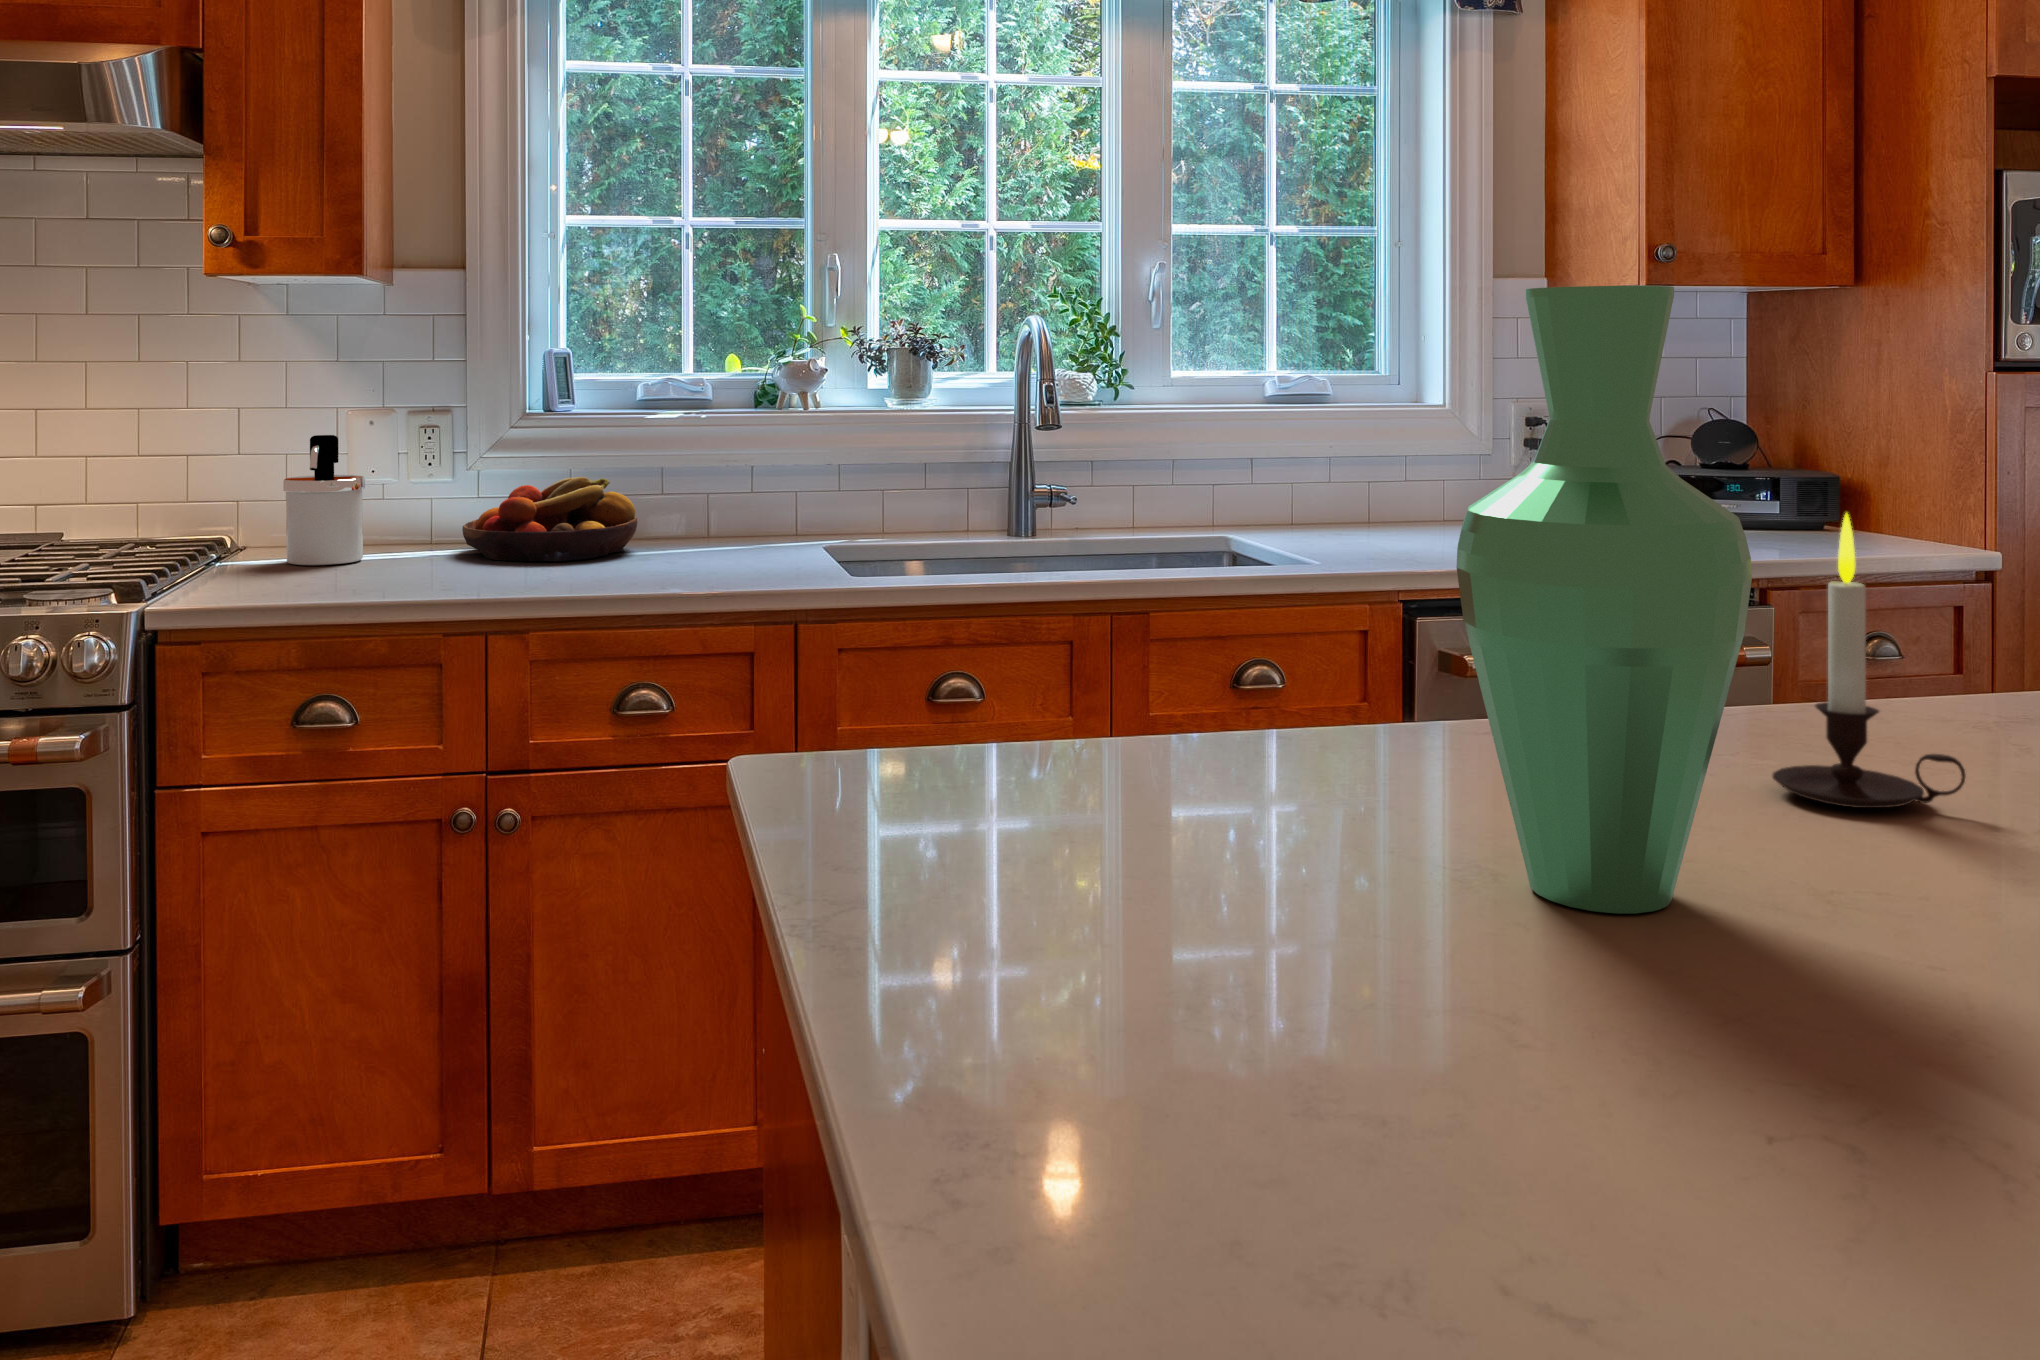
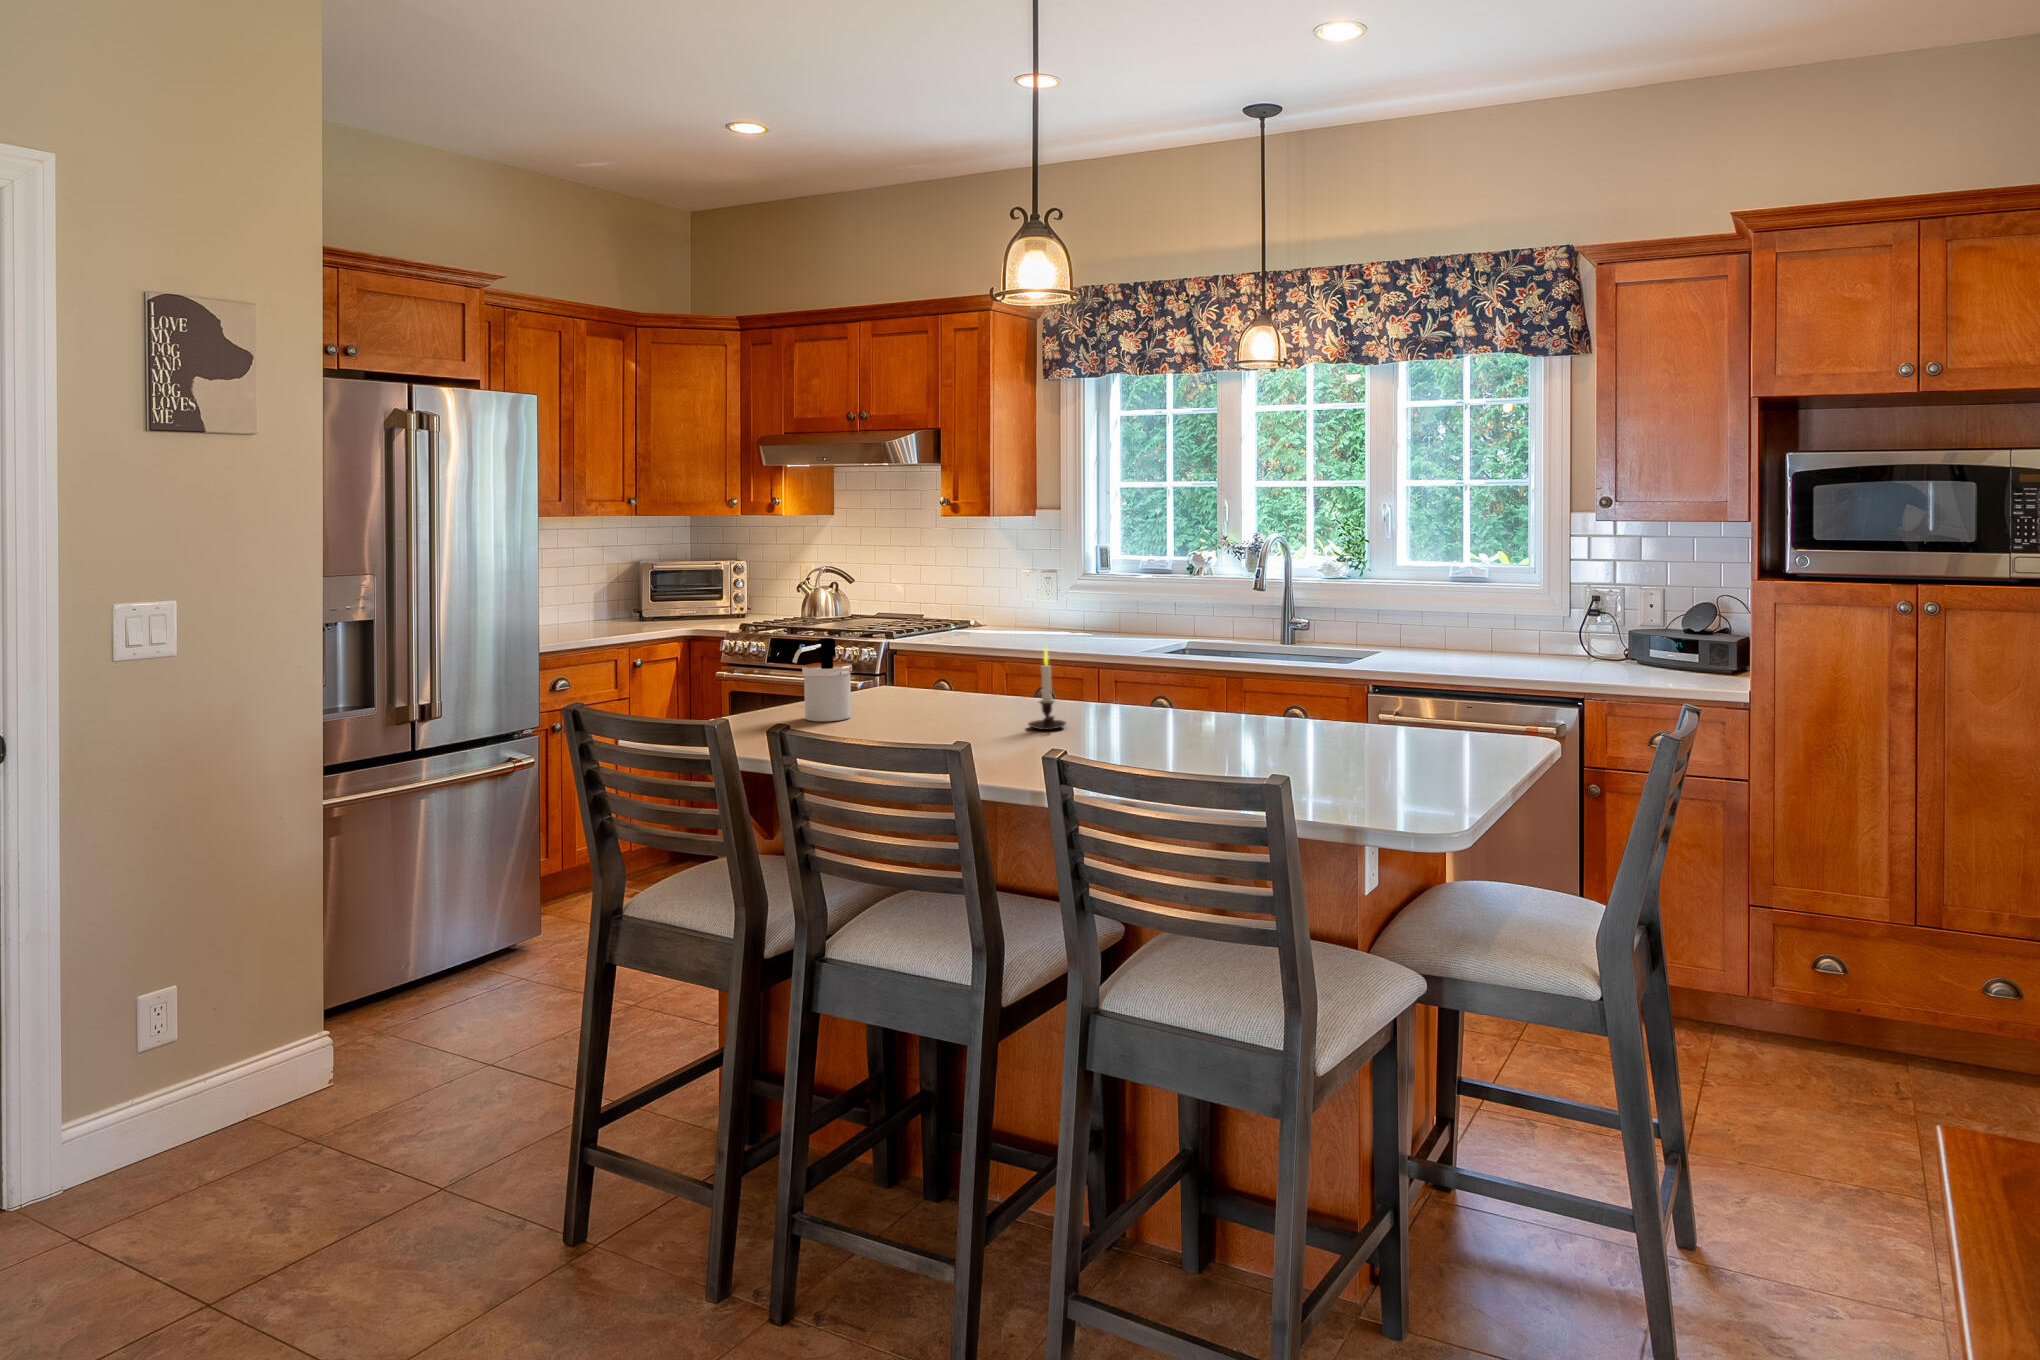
vase: present [1456,286,1752,913] -> none [878,582,945,732]
soap dispenser: present [283,435,365,565] -> present [792,638,852,722]
fruit bowl: present [462,477,637,561] -> none [1039,603,1112,638]

